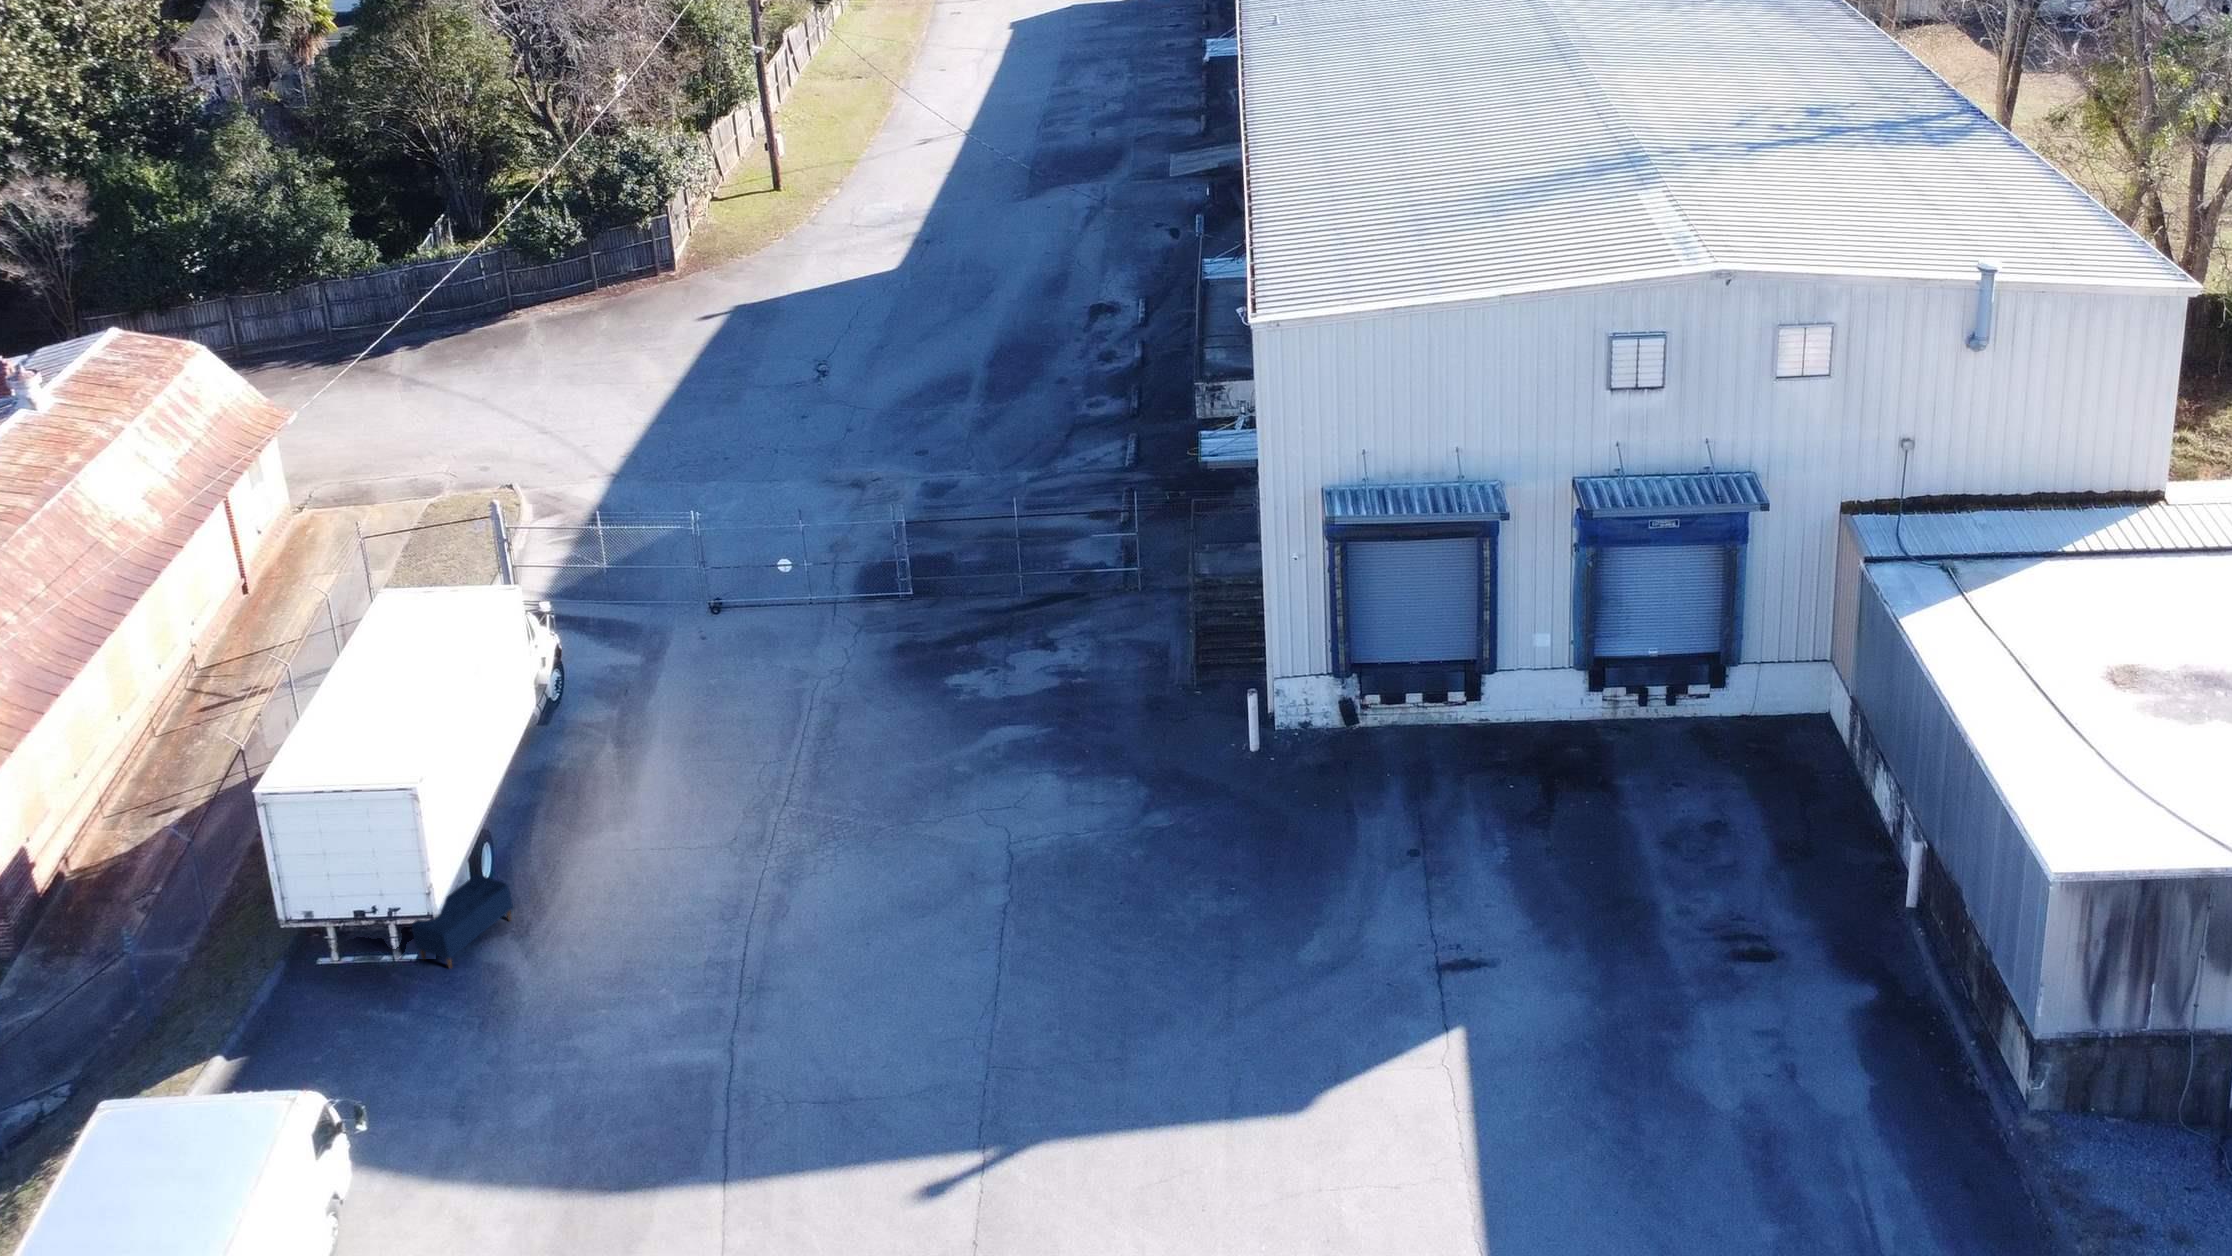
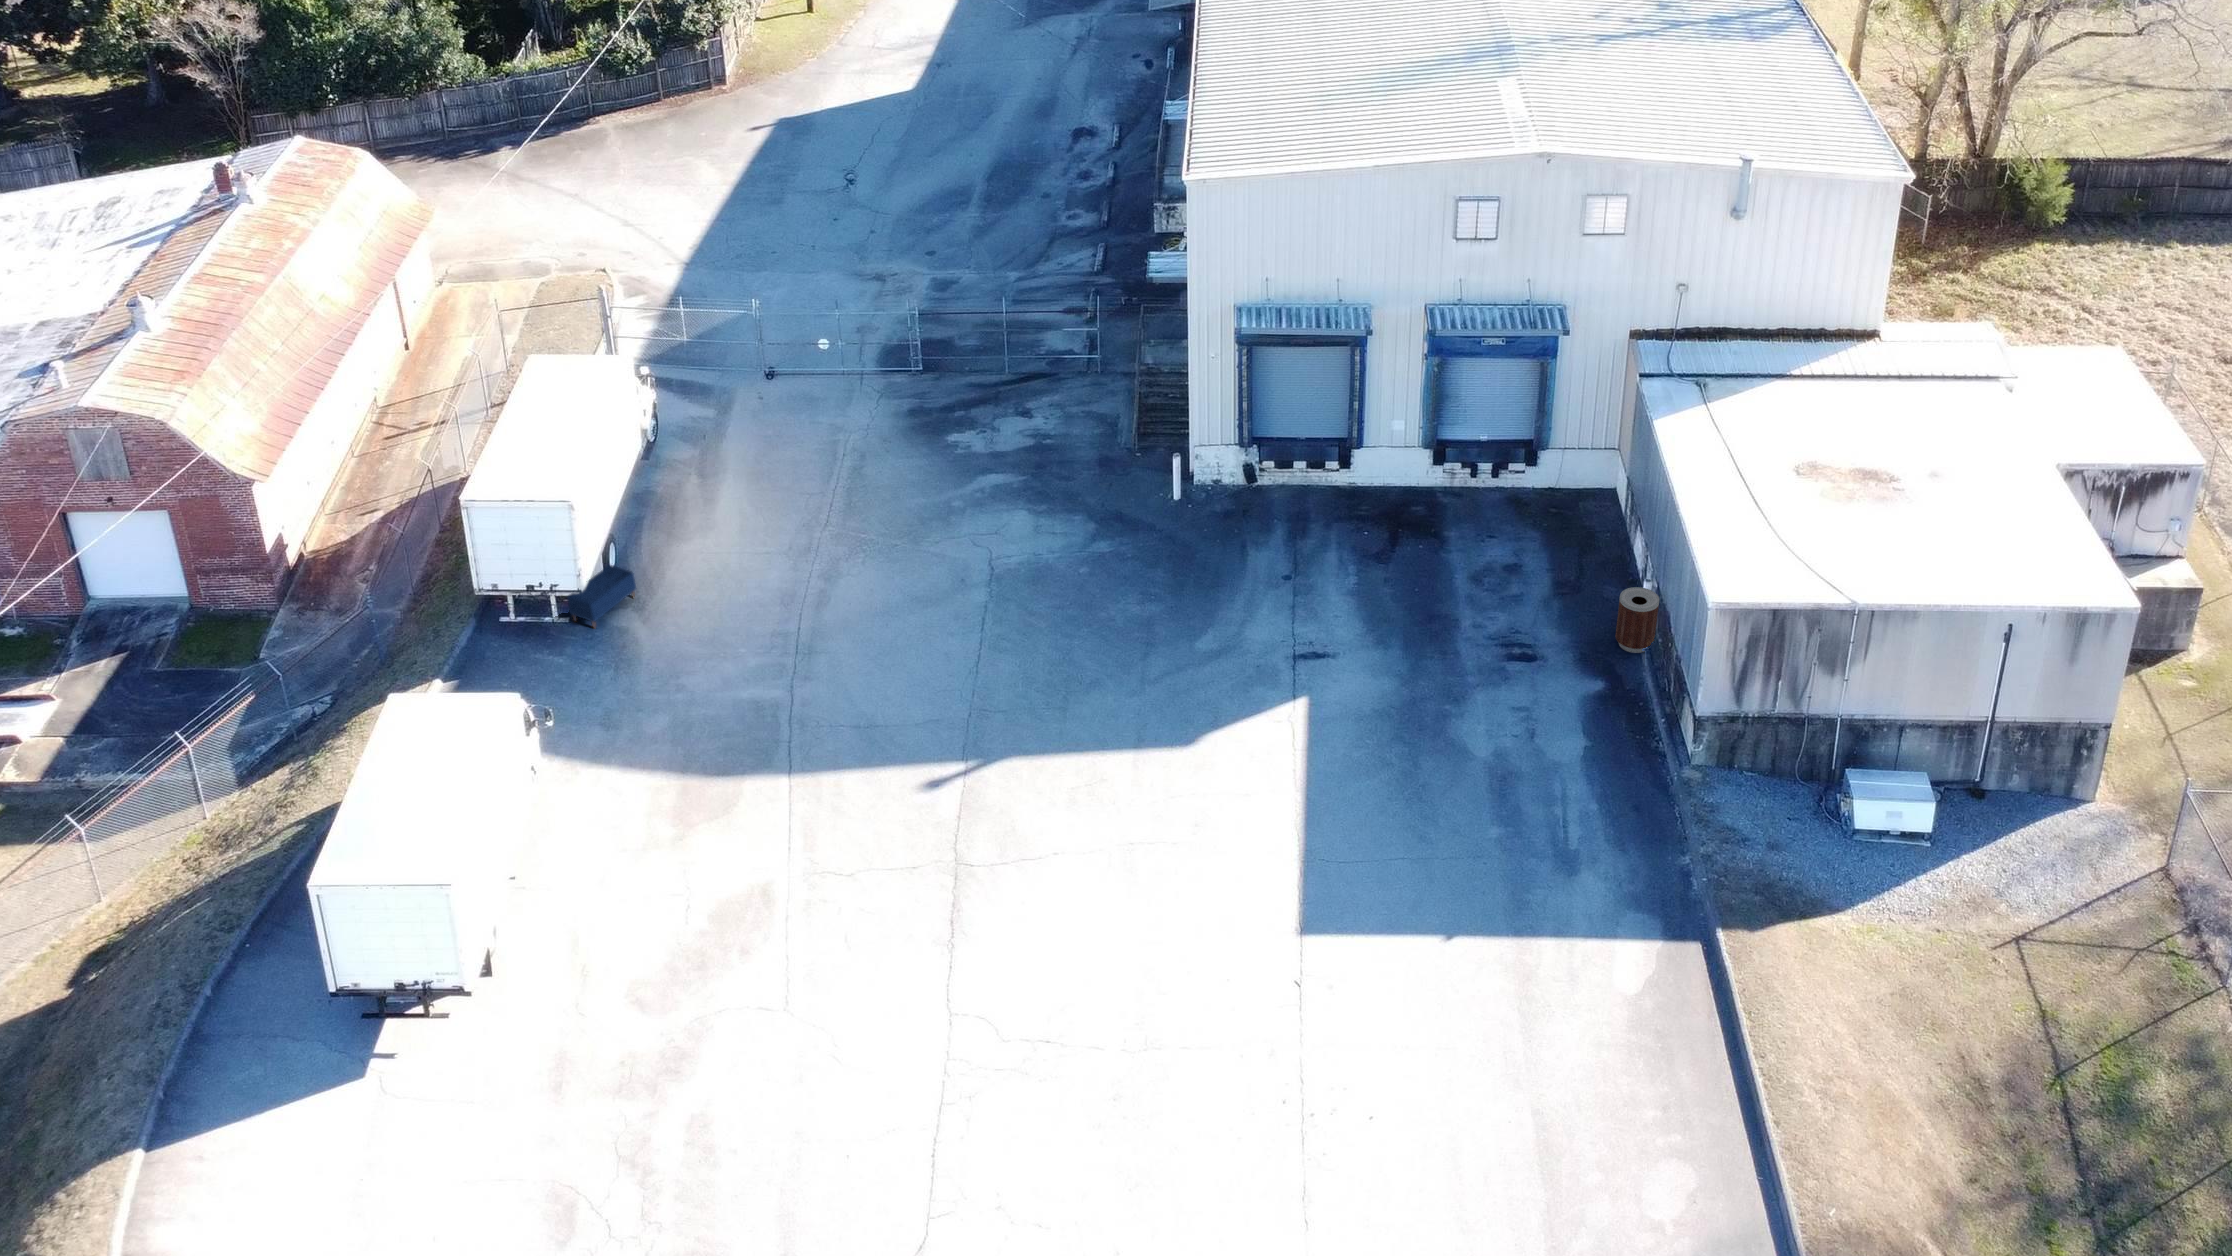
trash can: none [1874,849,1934,942] -> present [1615,587,1659,653]

